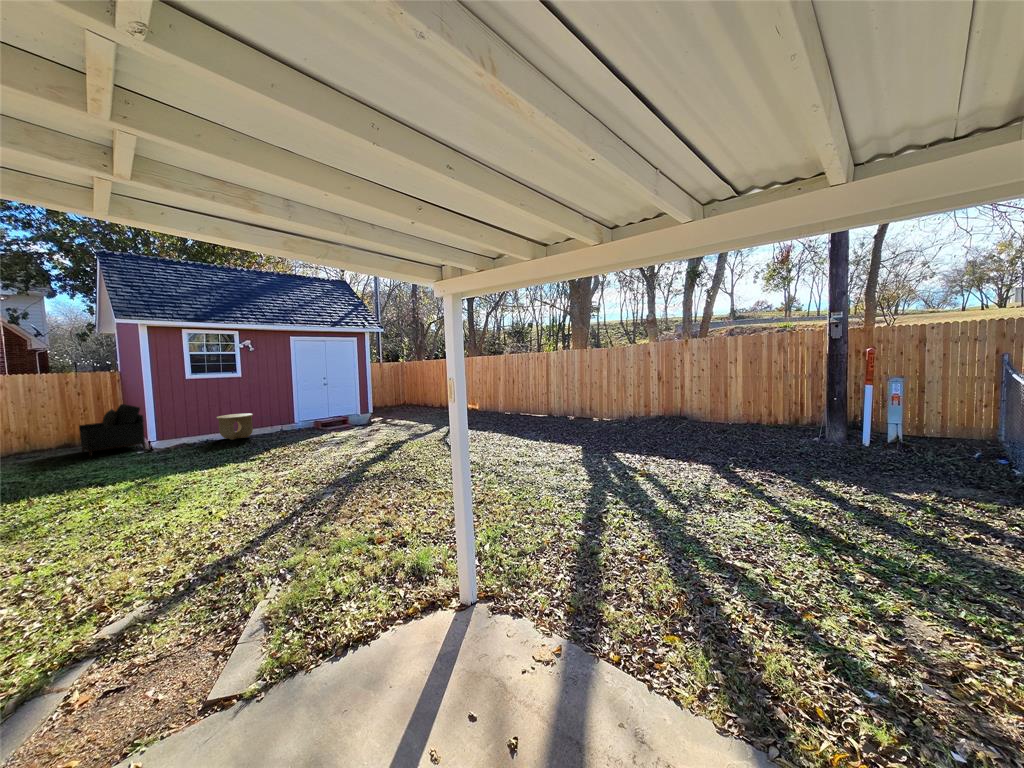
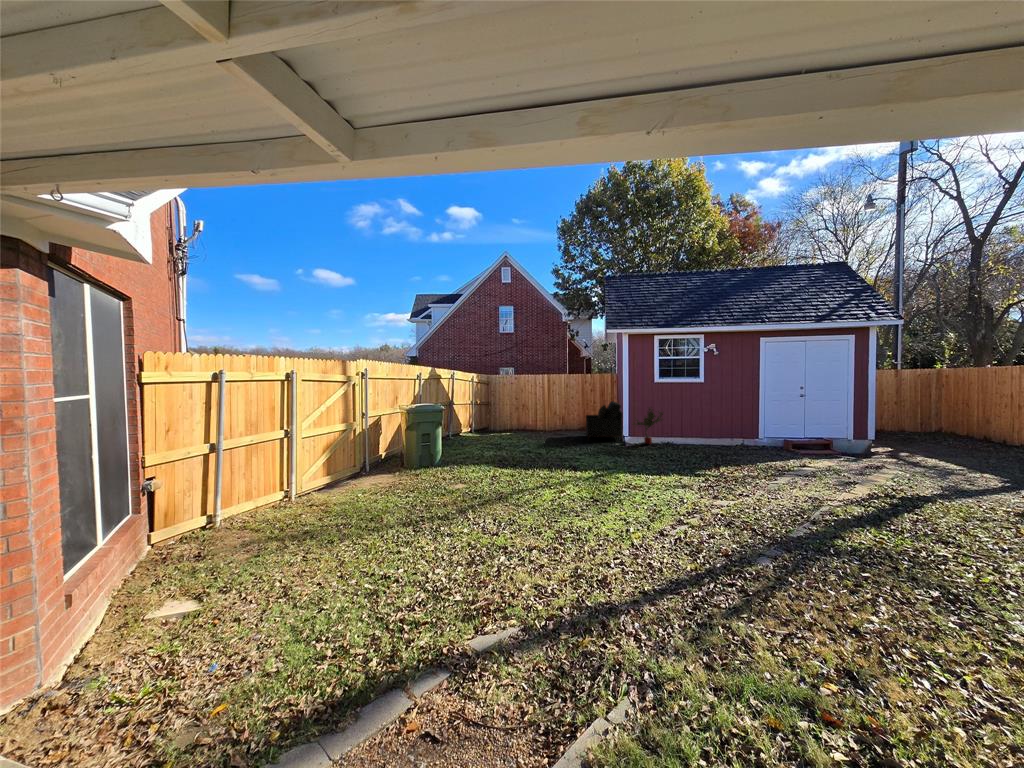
potted tree: none [159,405,201,446] -> present [636,408,663,445]
side table: present [216,413,253,440] -> none [677,420,712,446]

